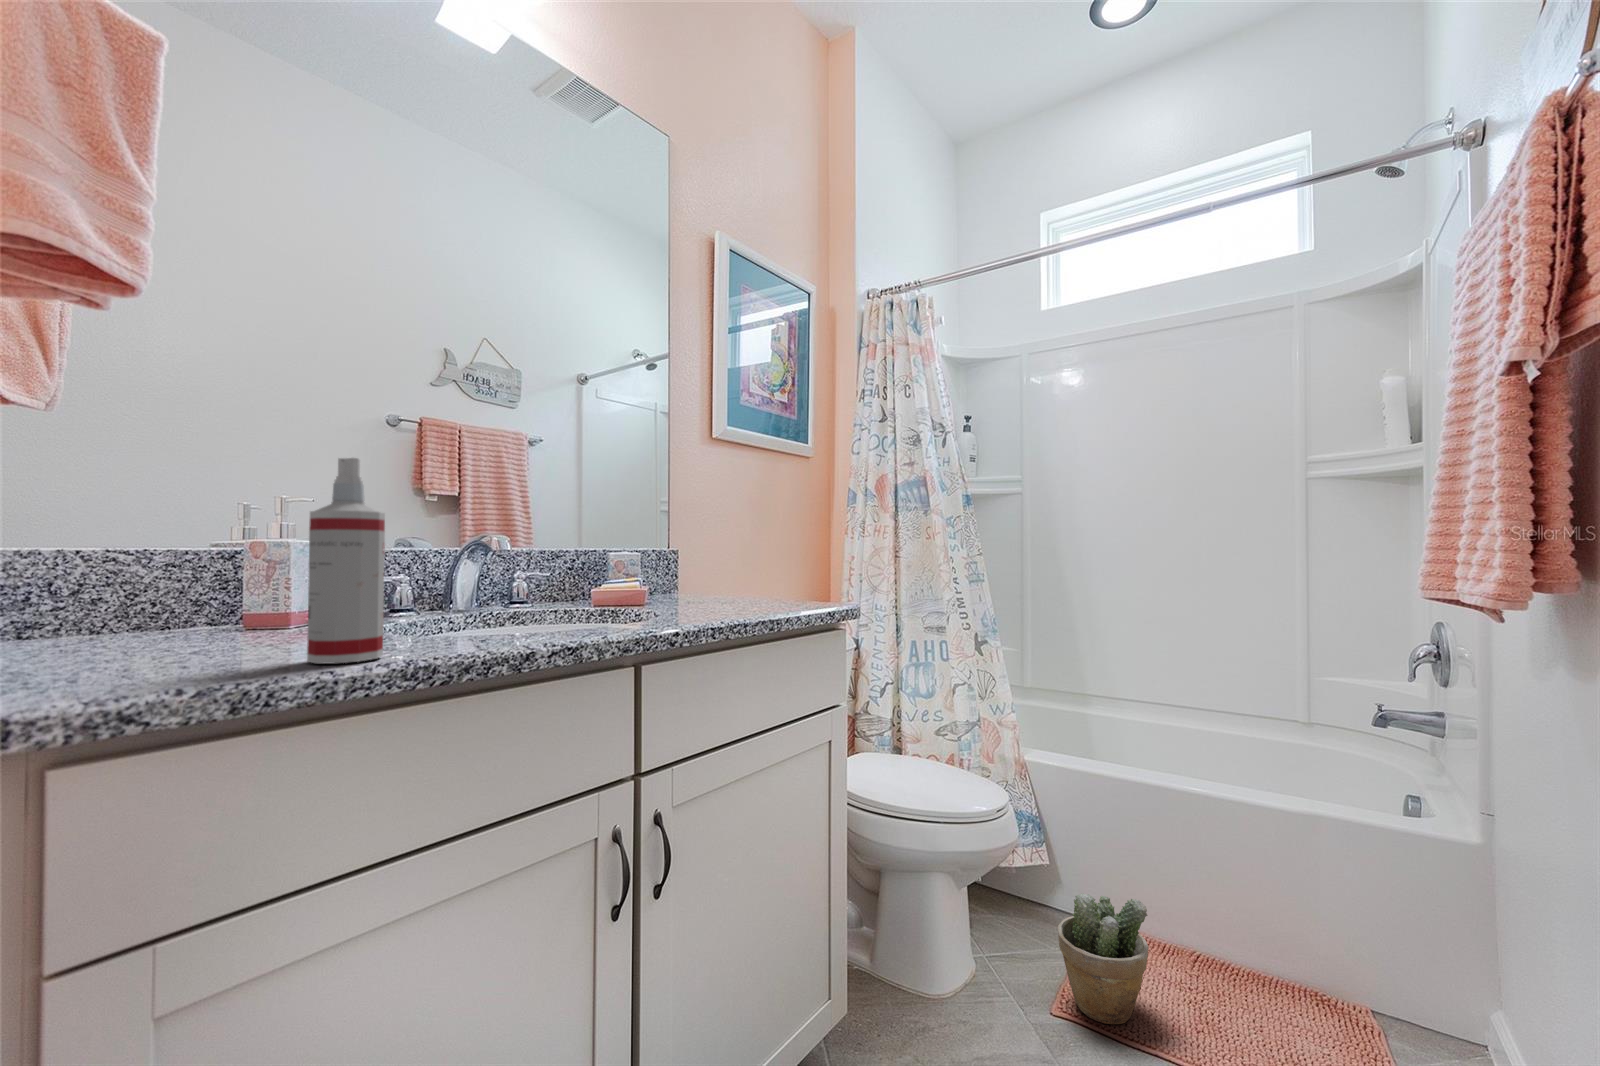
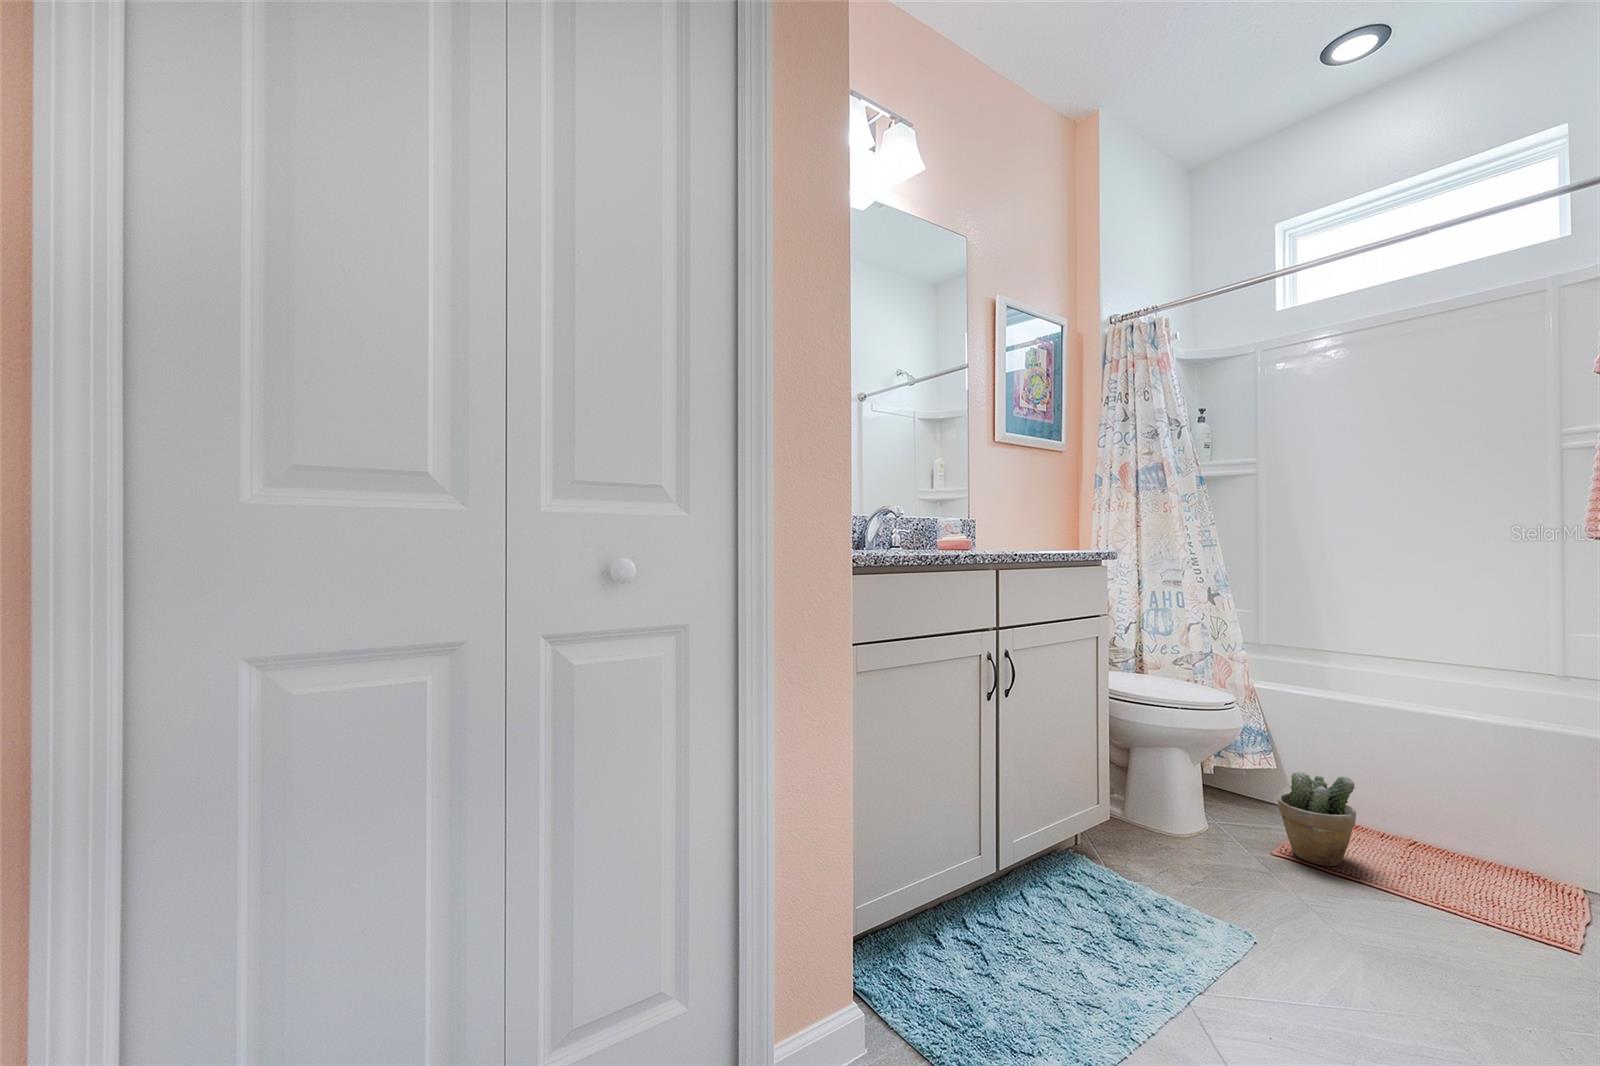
spray bottle: present [307,458,385,664] -> none [870,464,898,553]

